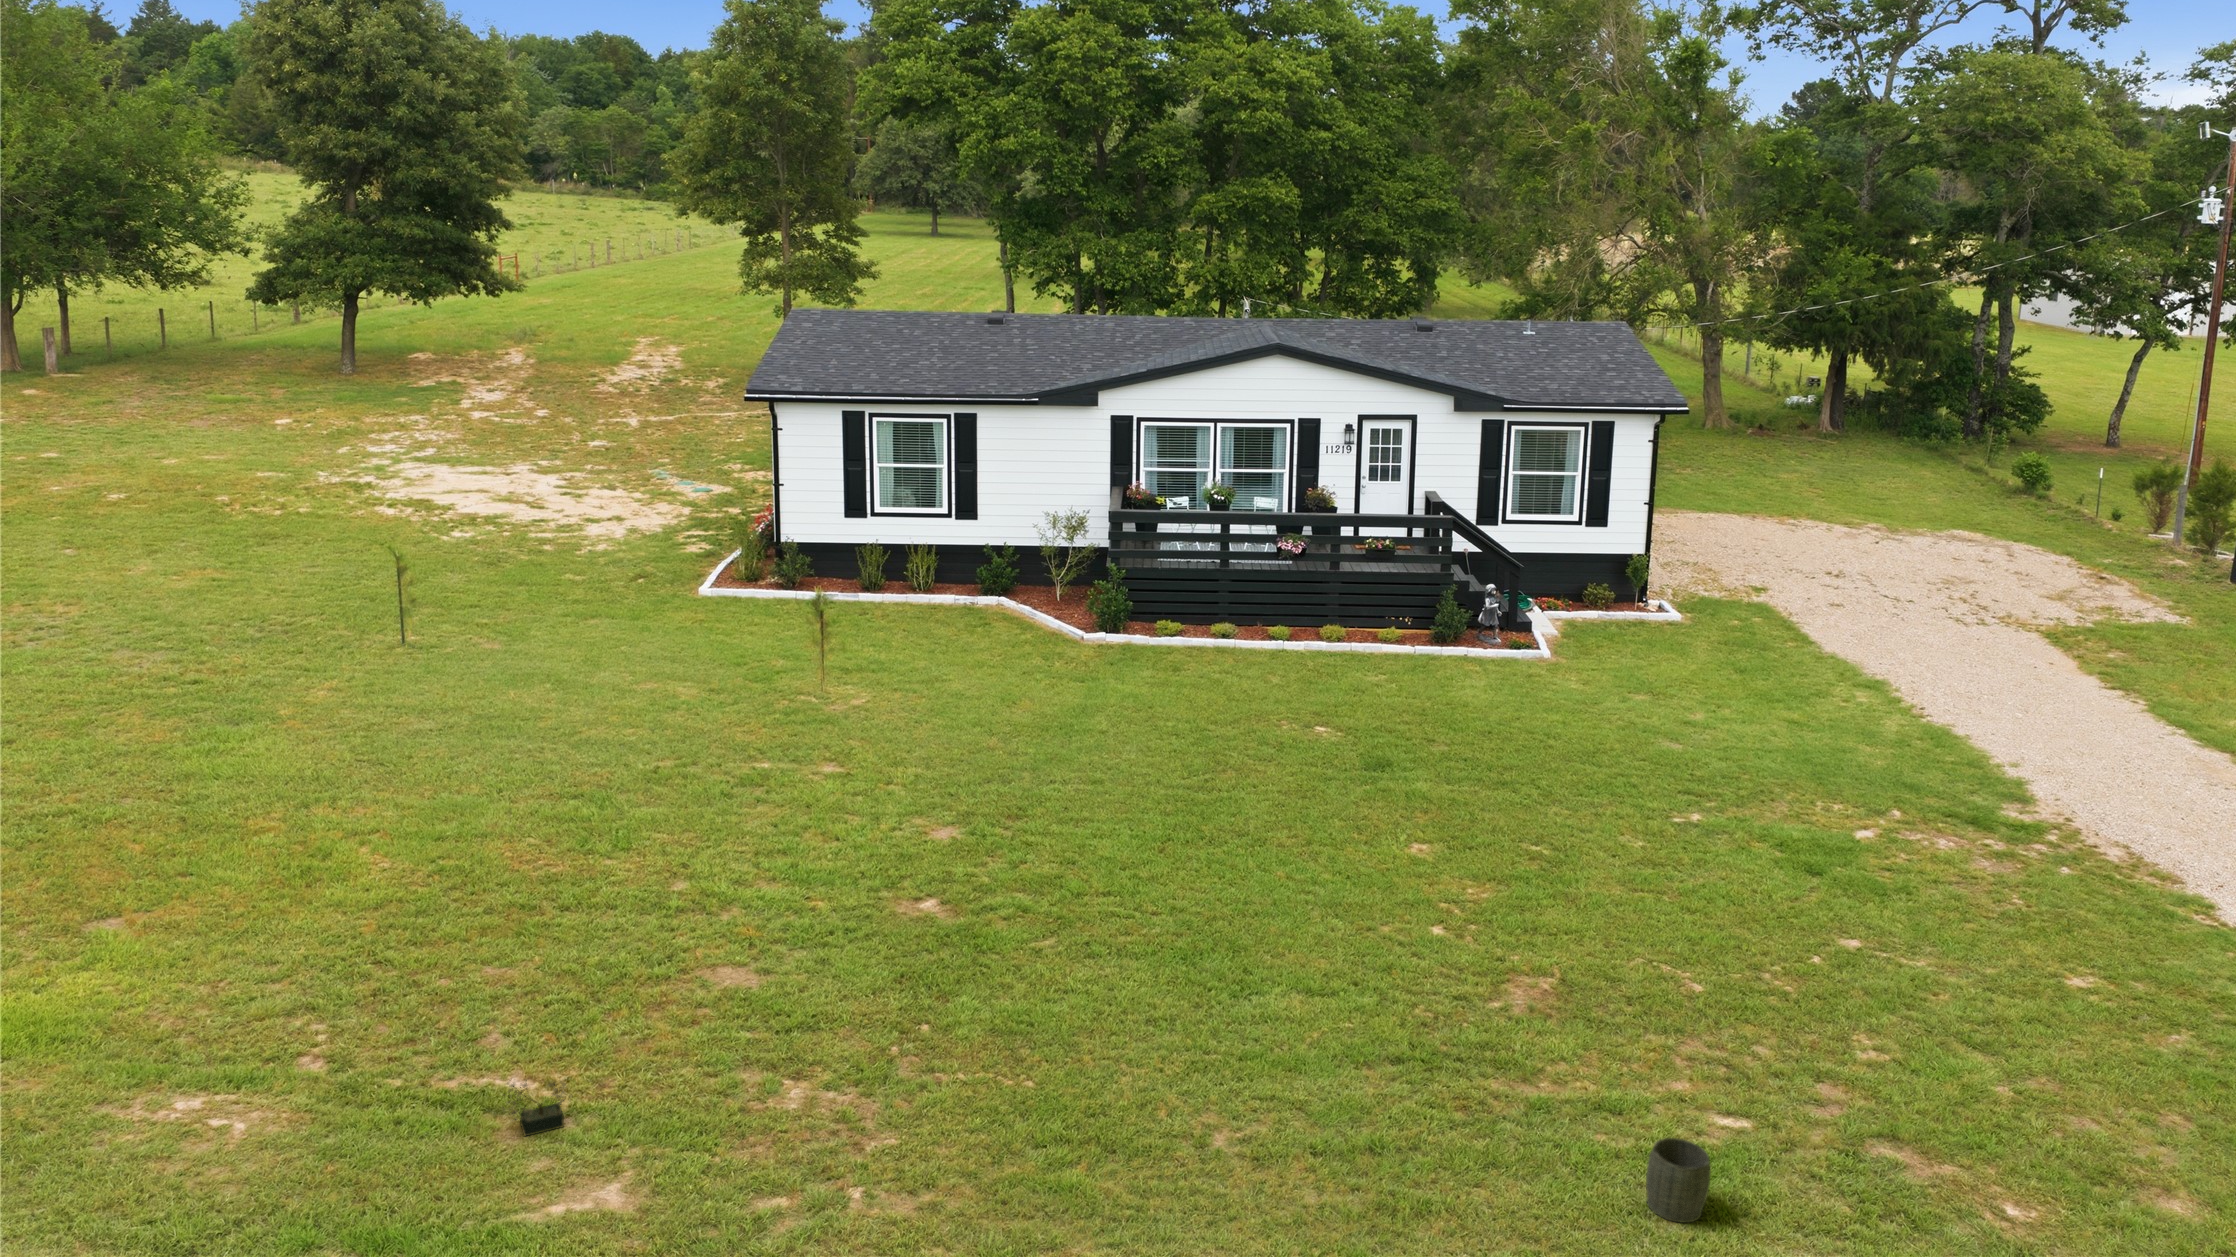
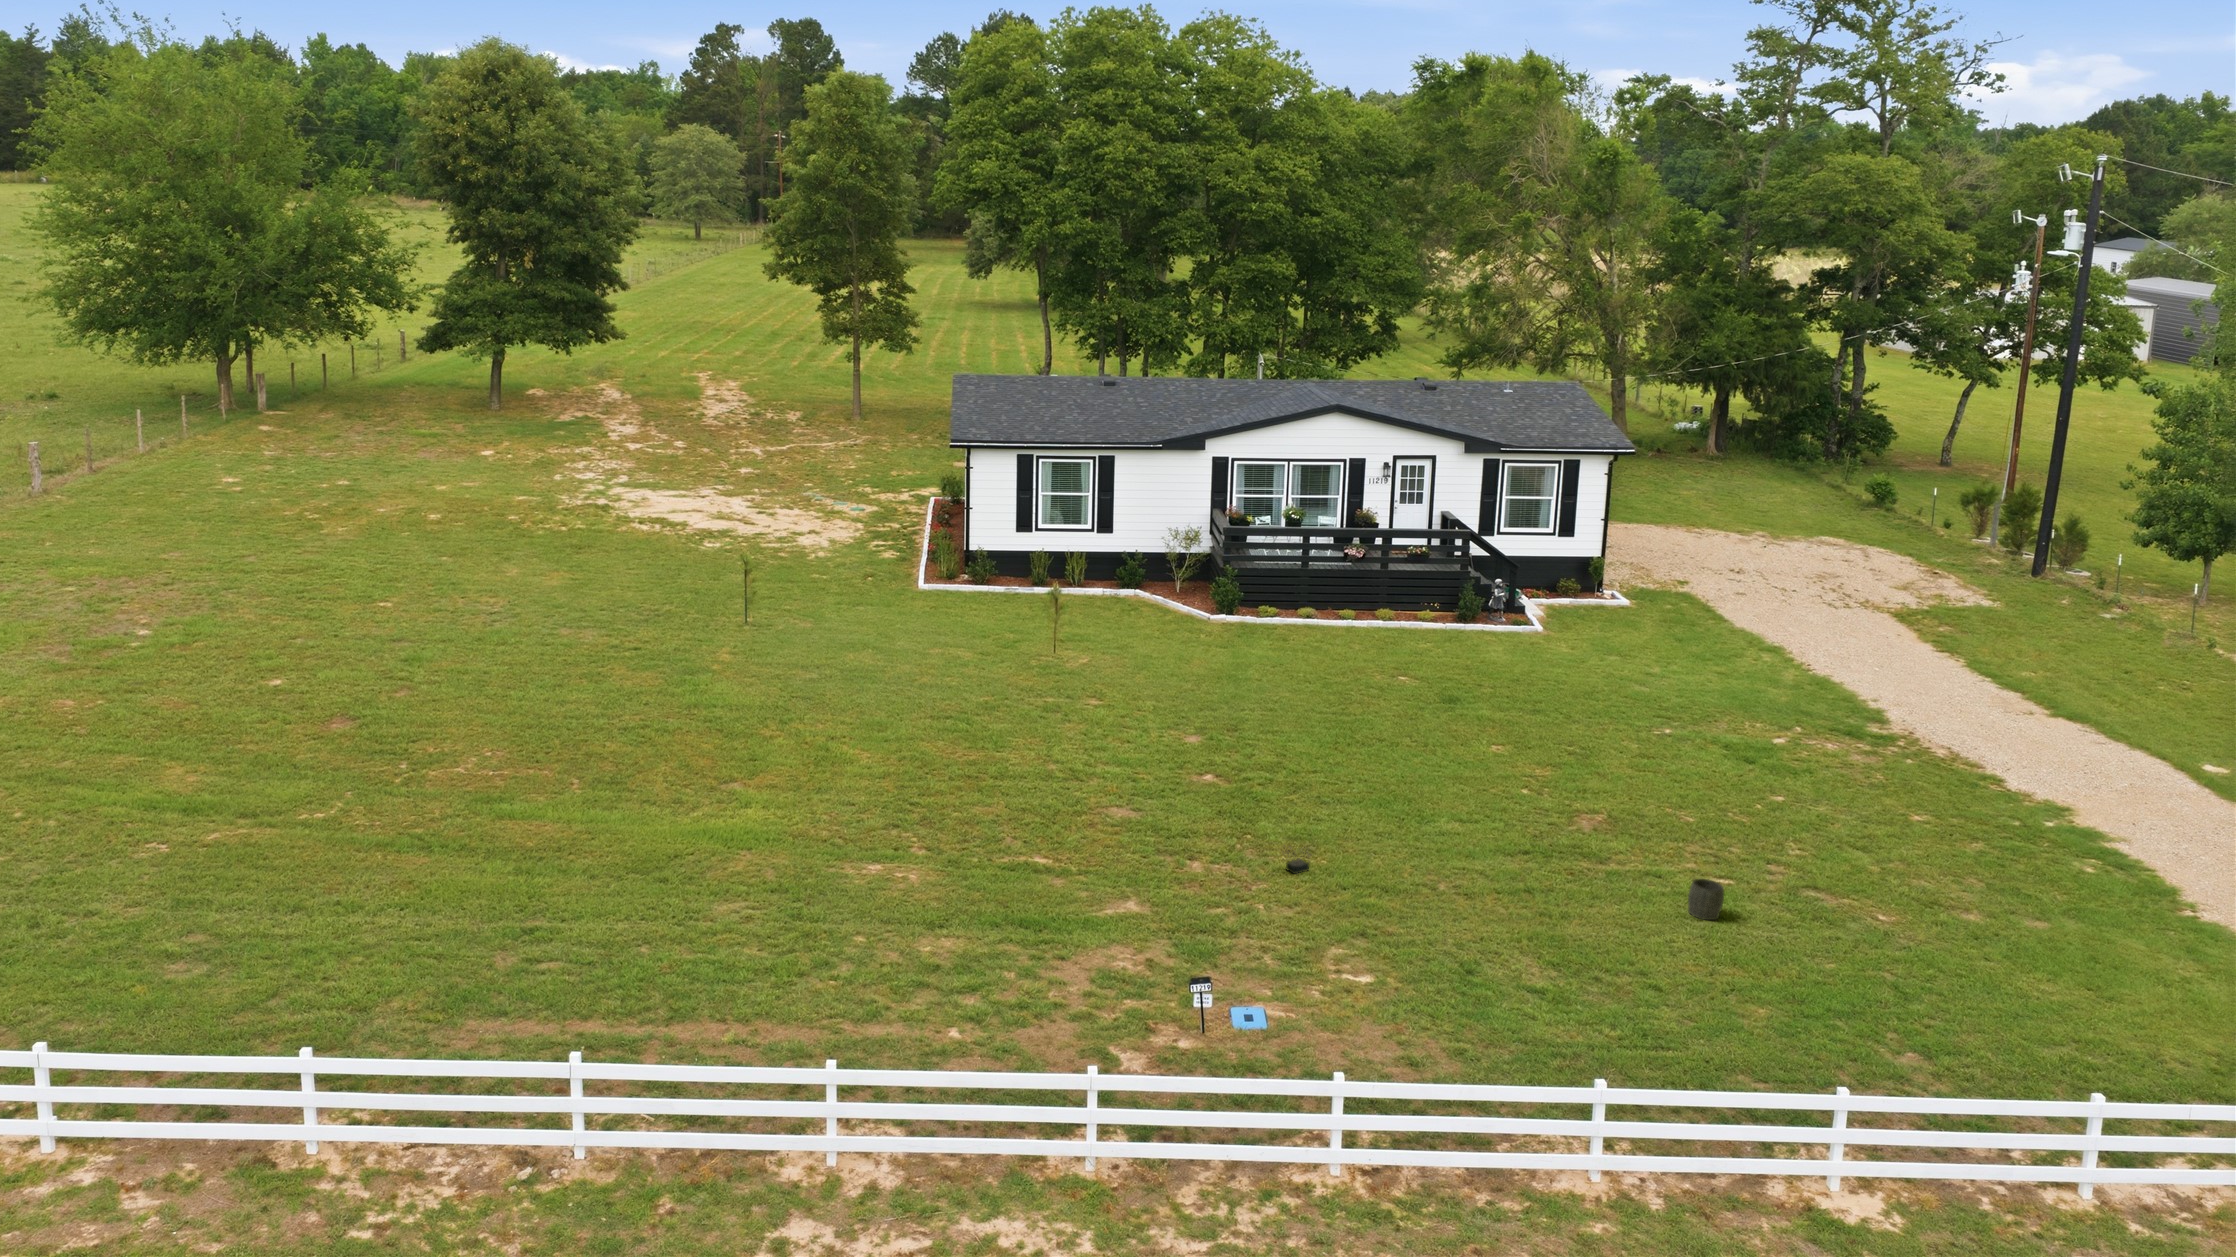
decorative plant: present [507,1080,565,1137] -> present [1285,847,1309,874]

